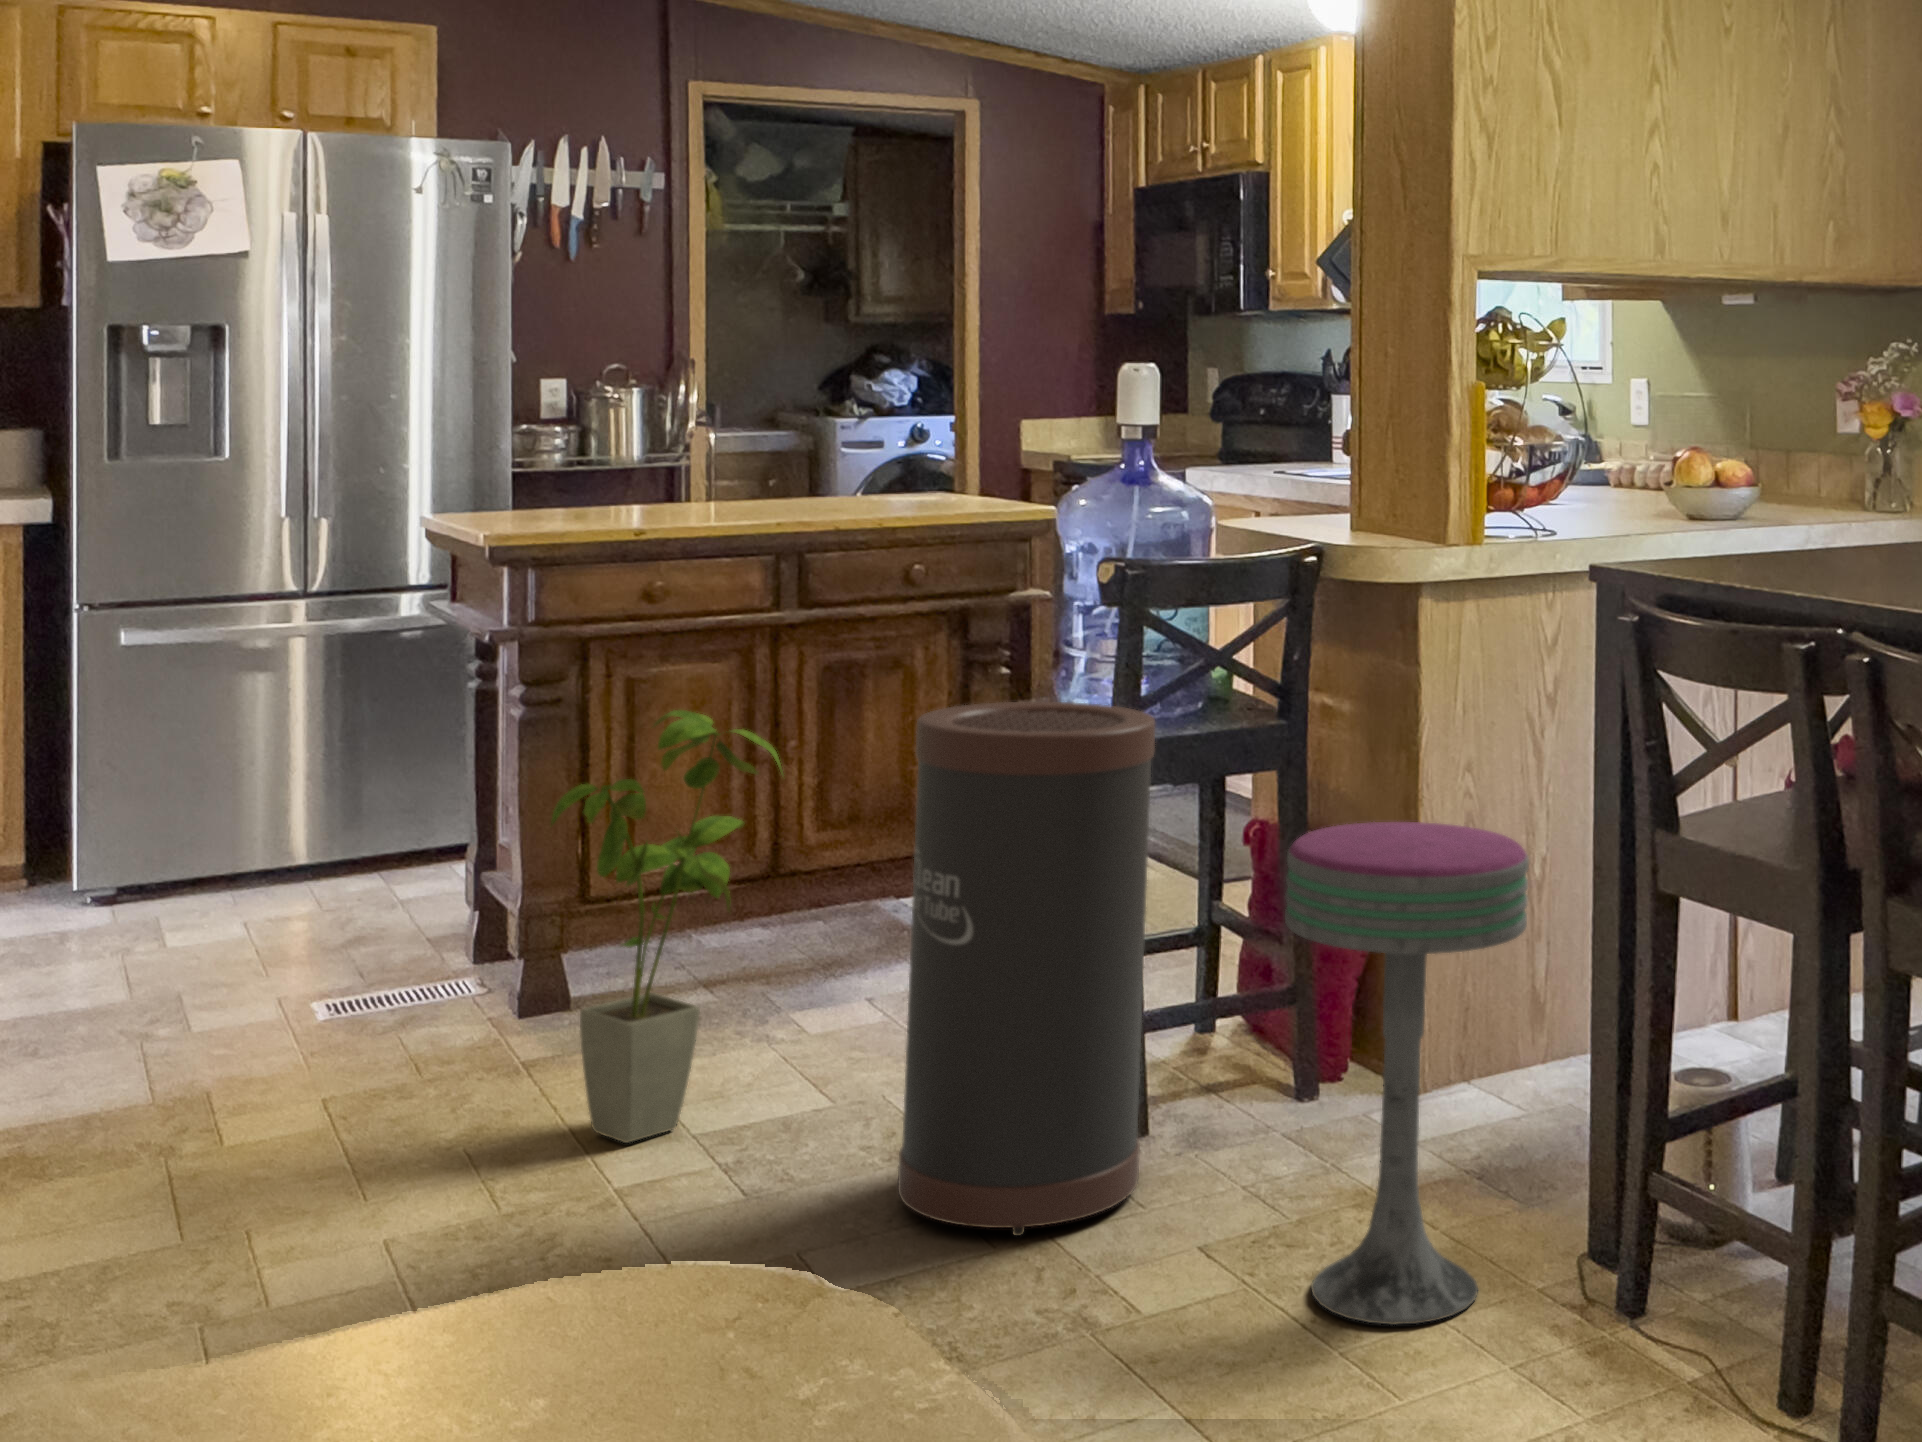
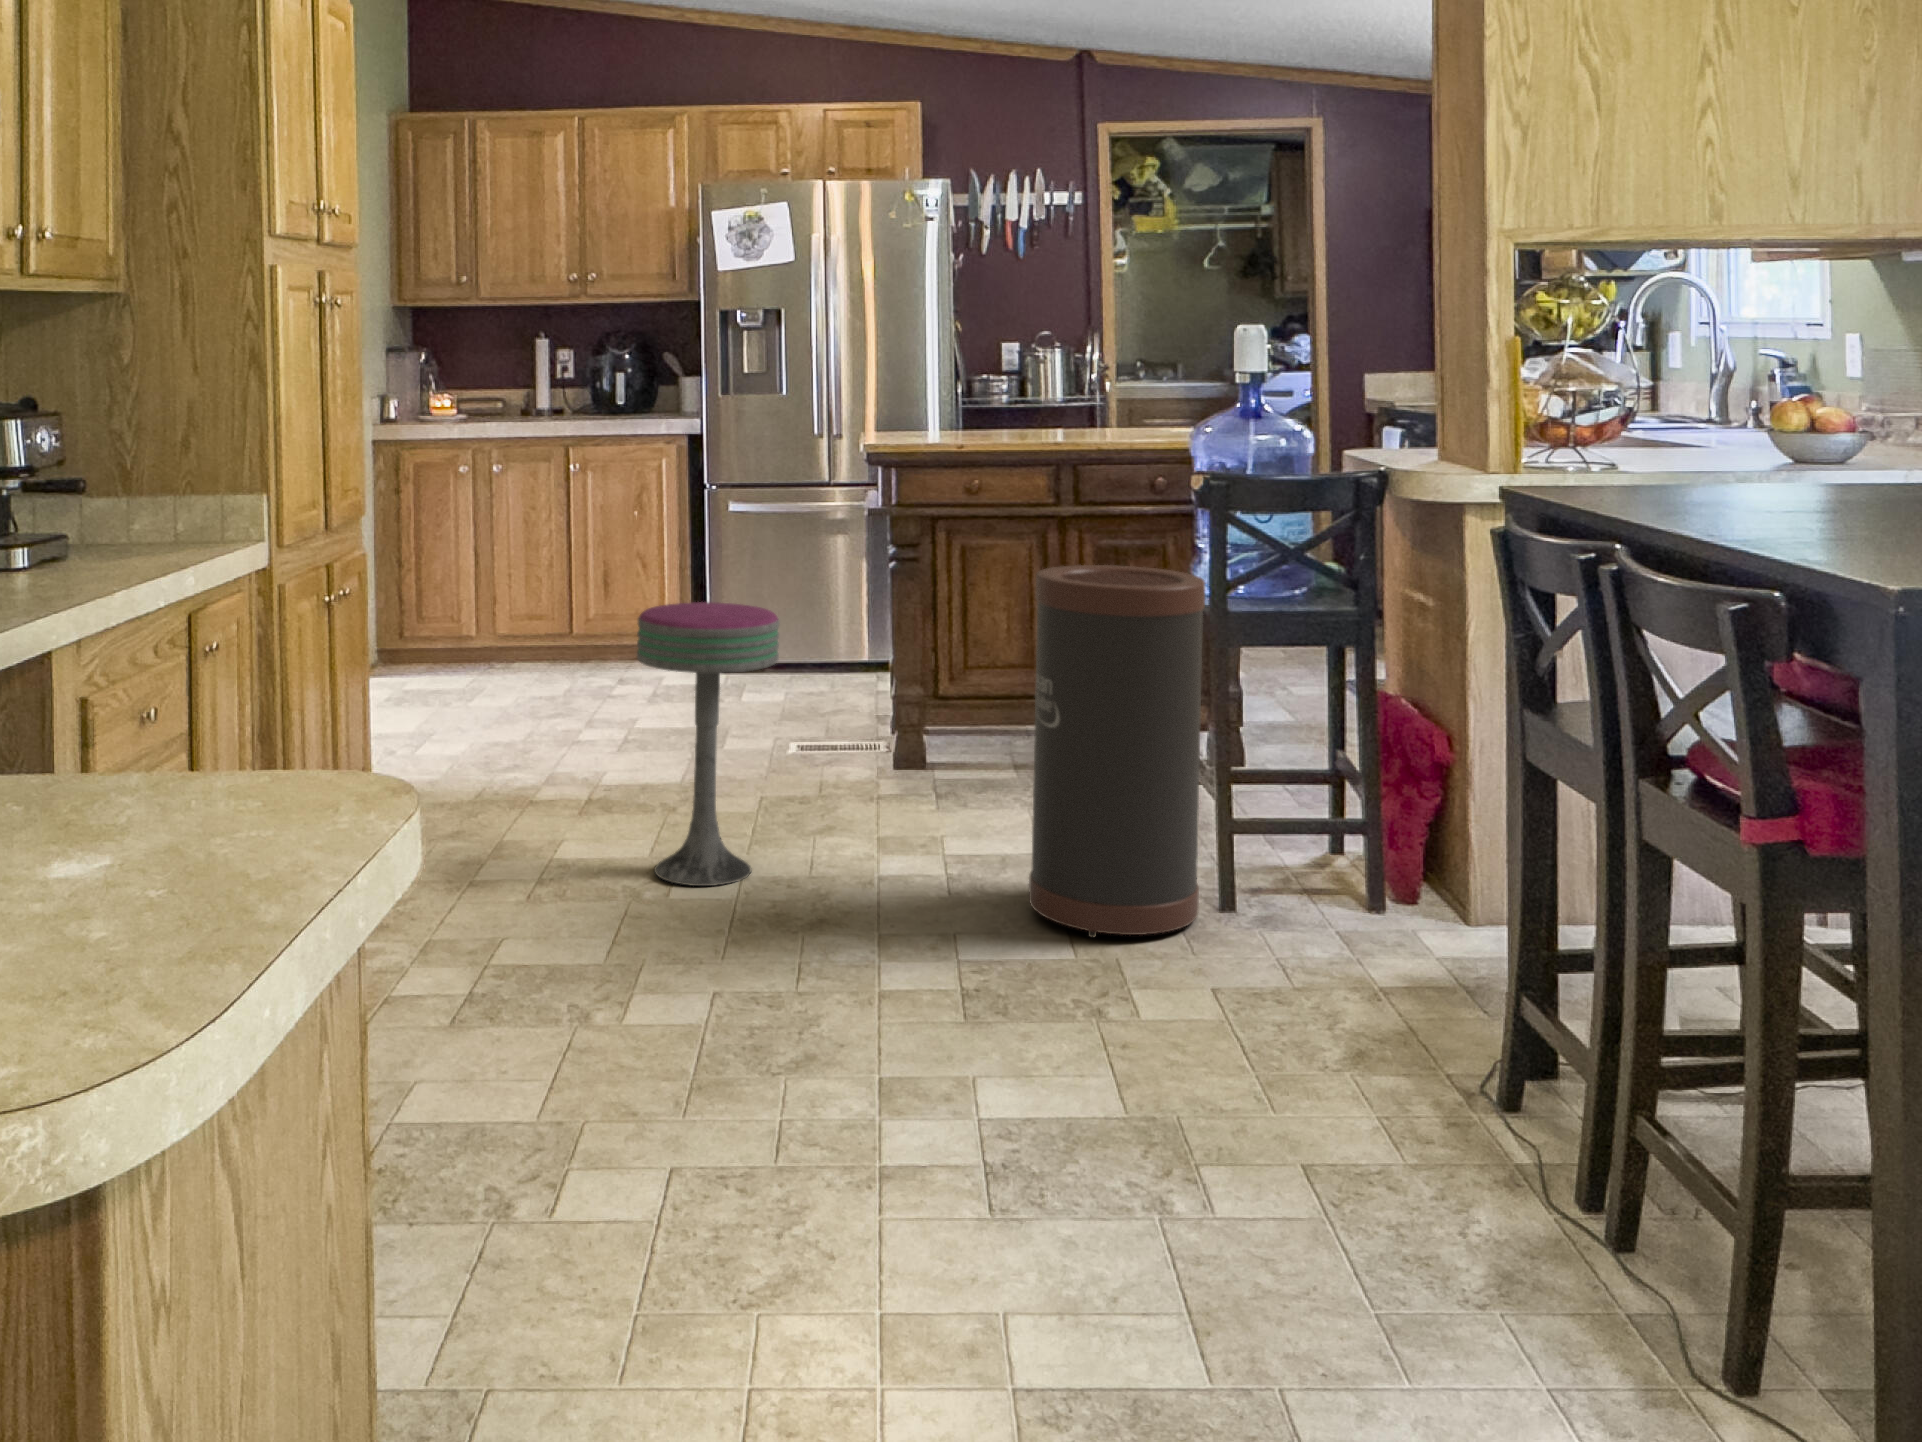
house plant: present [551,710,781,1143] -> none [859,557,996,838]
bar stool: present [1285,822,1529,1325] -> present [637,602,780,886]

